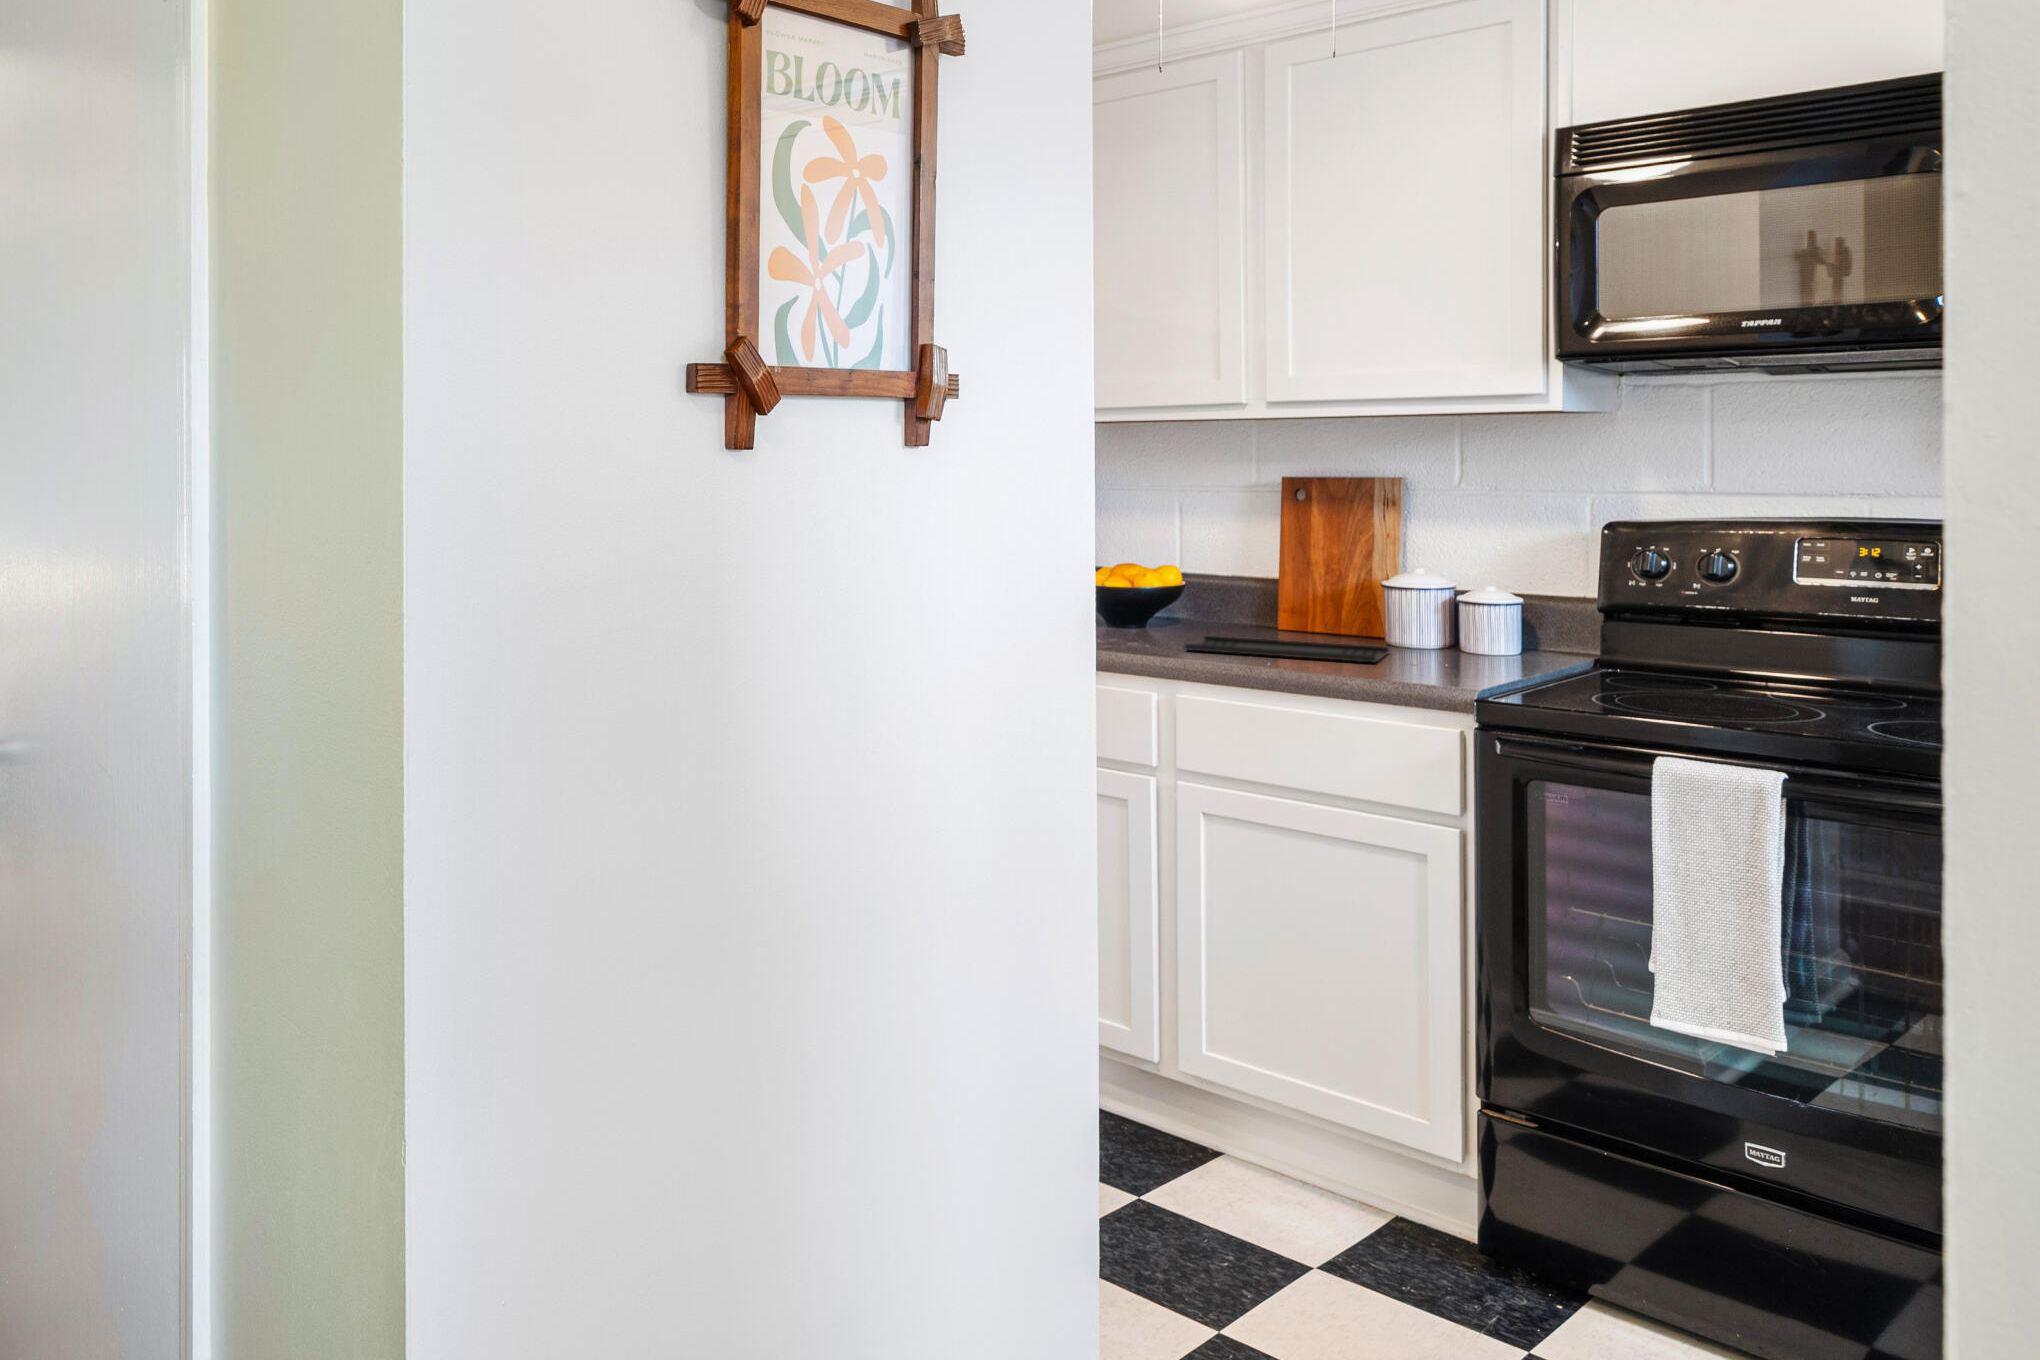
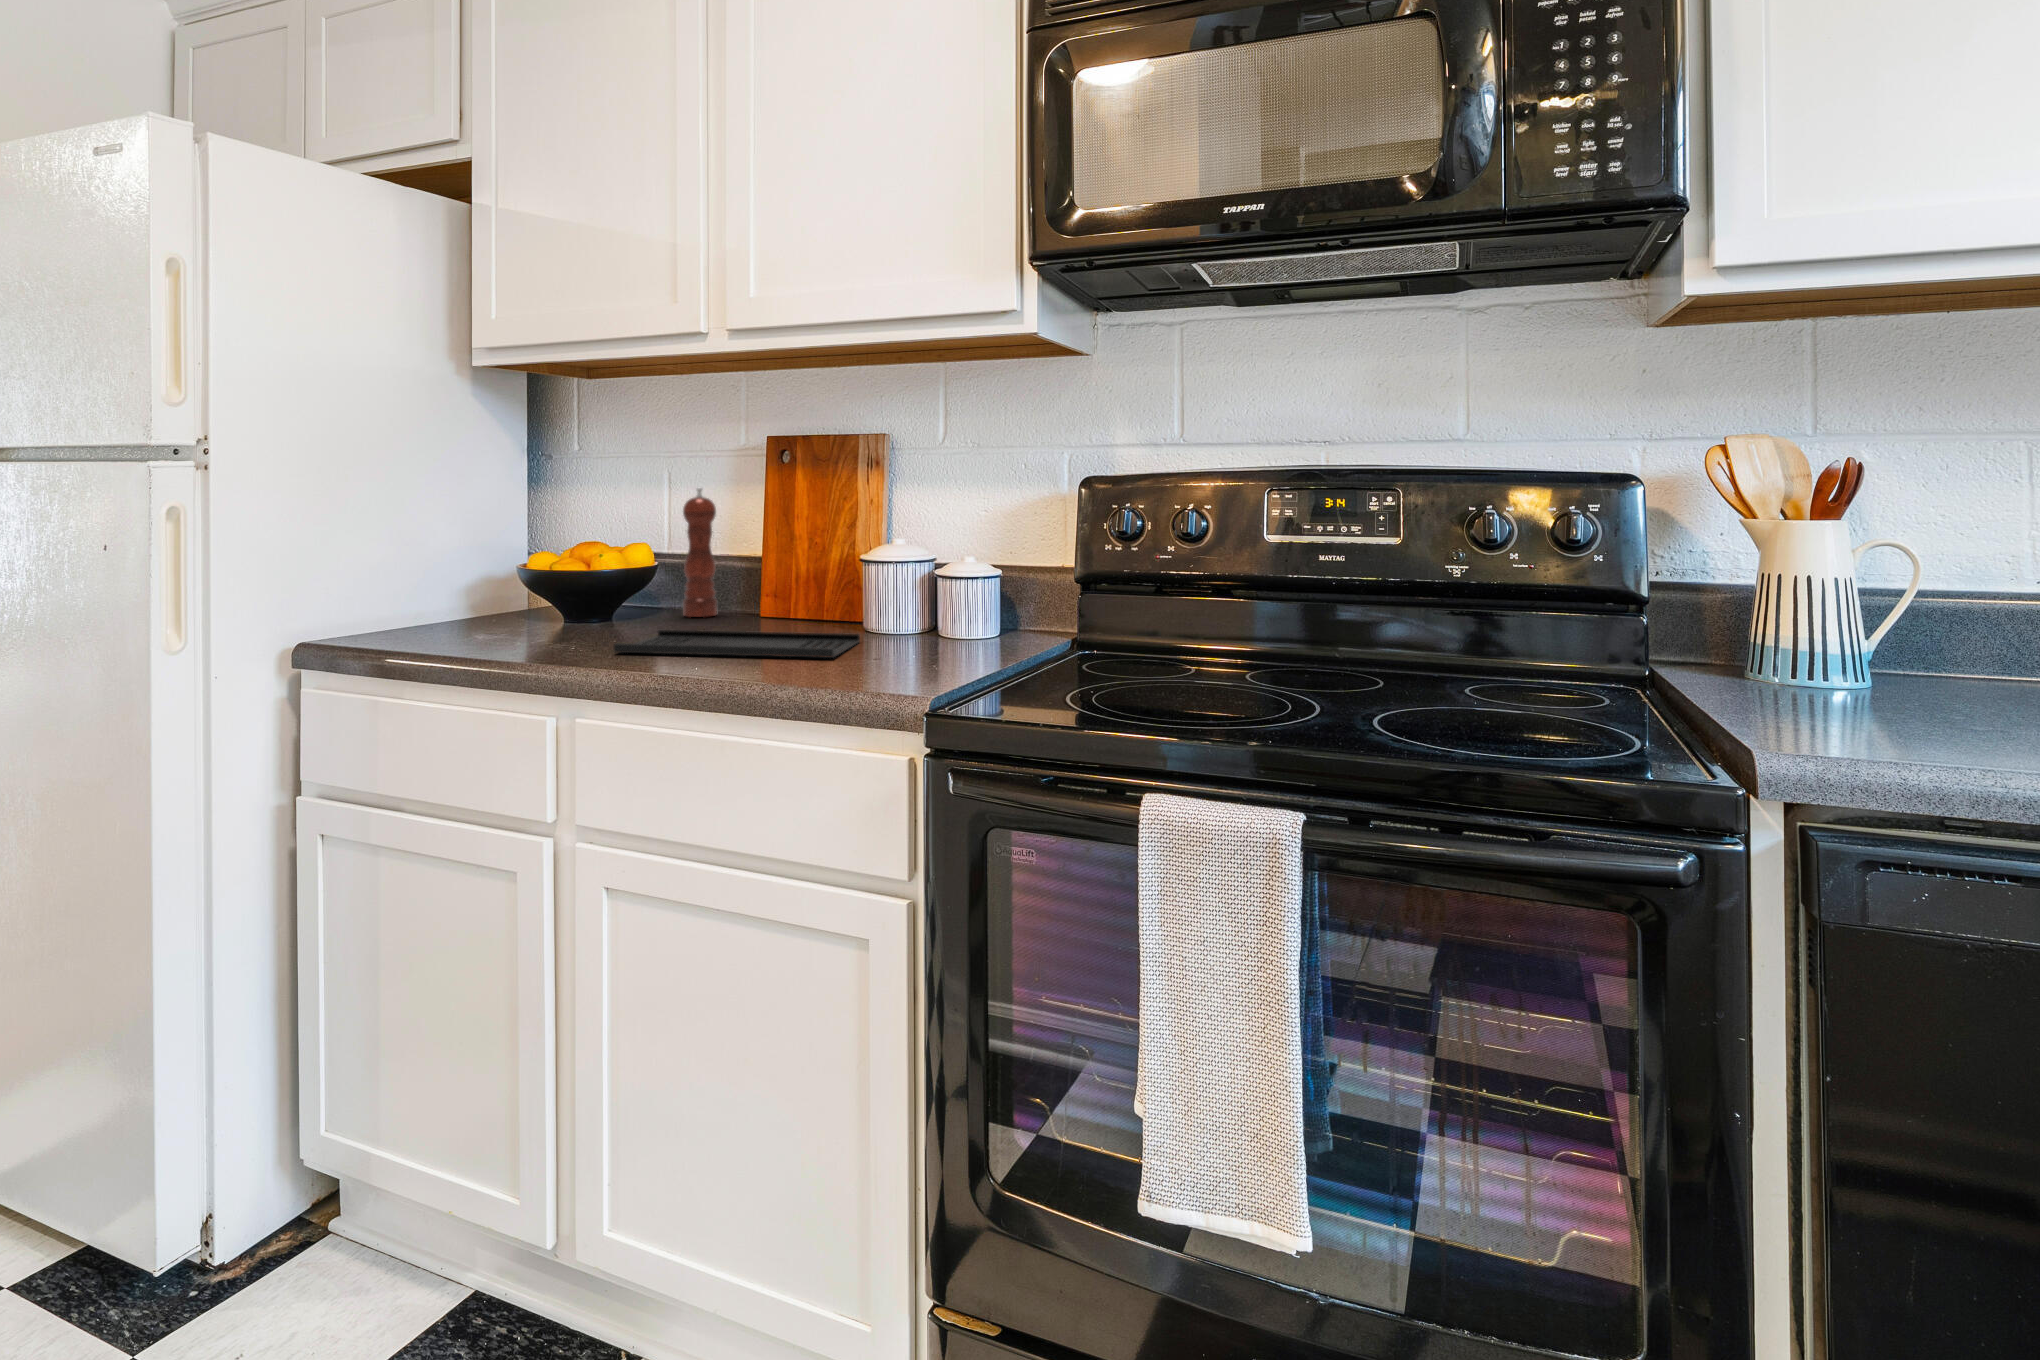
pepper mill: none [1203,518,1234,628] -> present [683,488,717,617]

